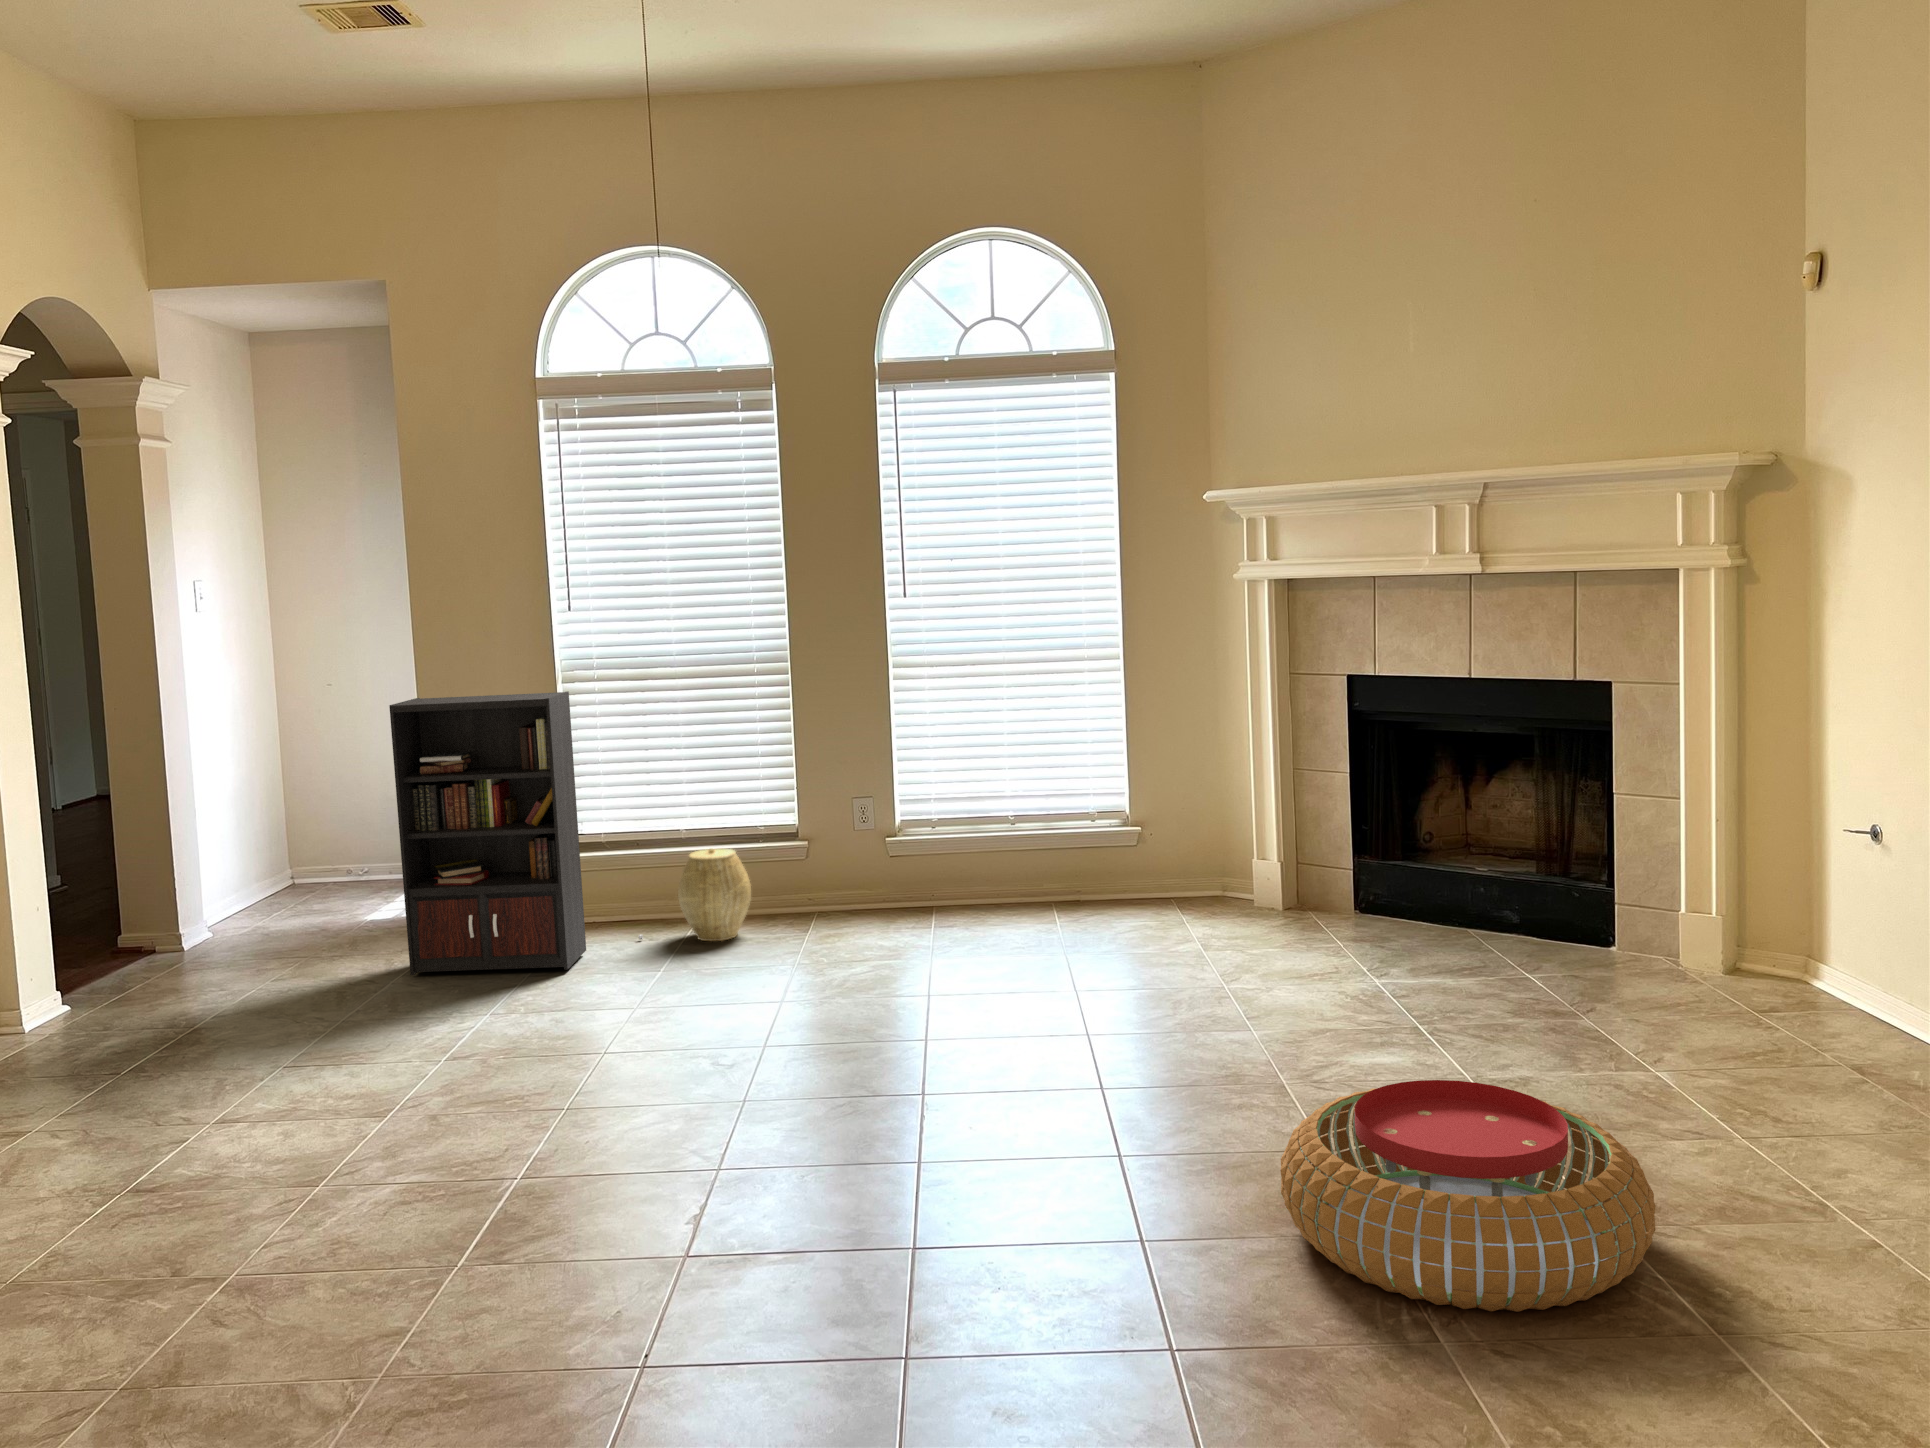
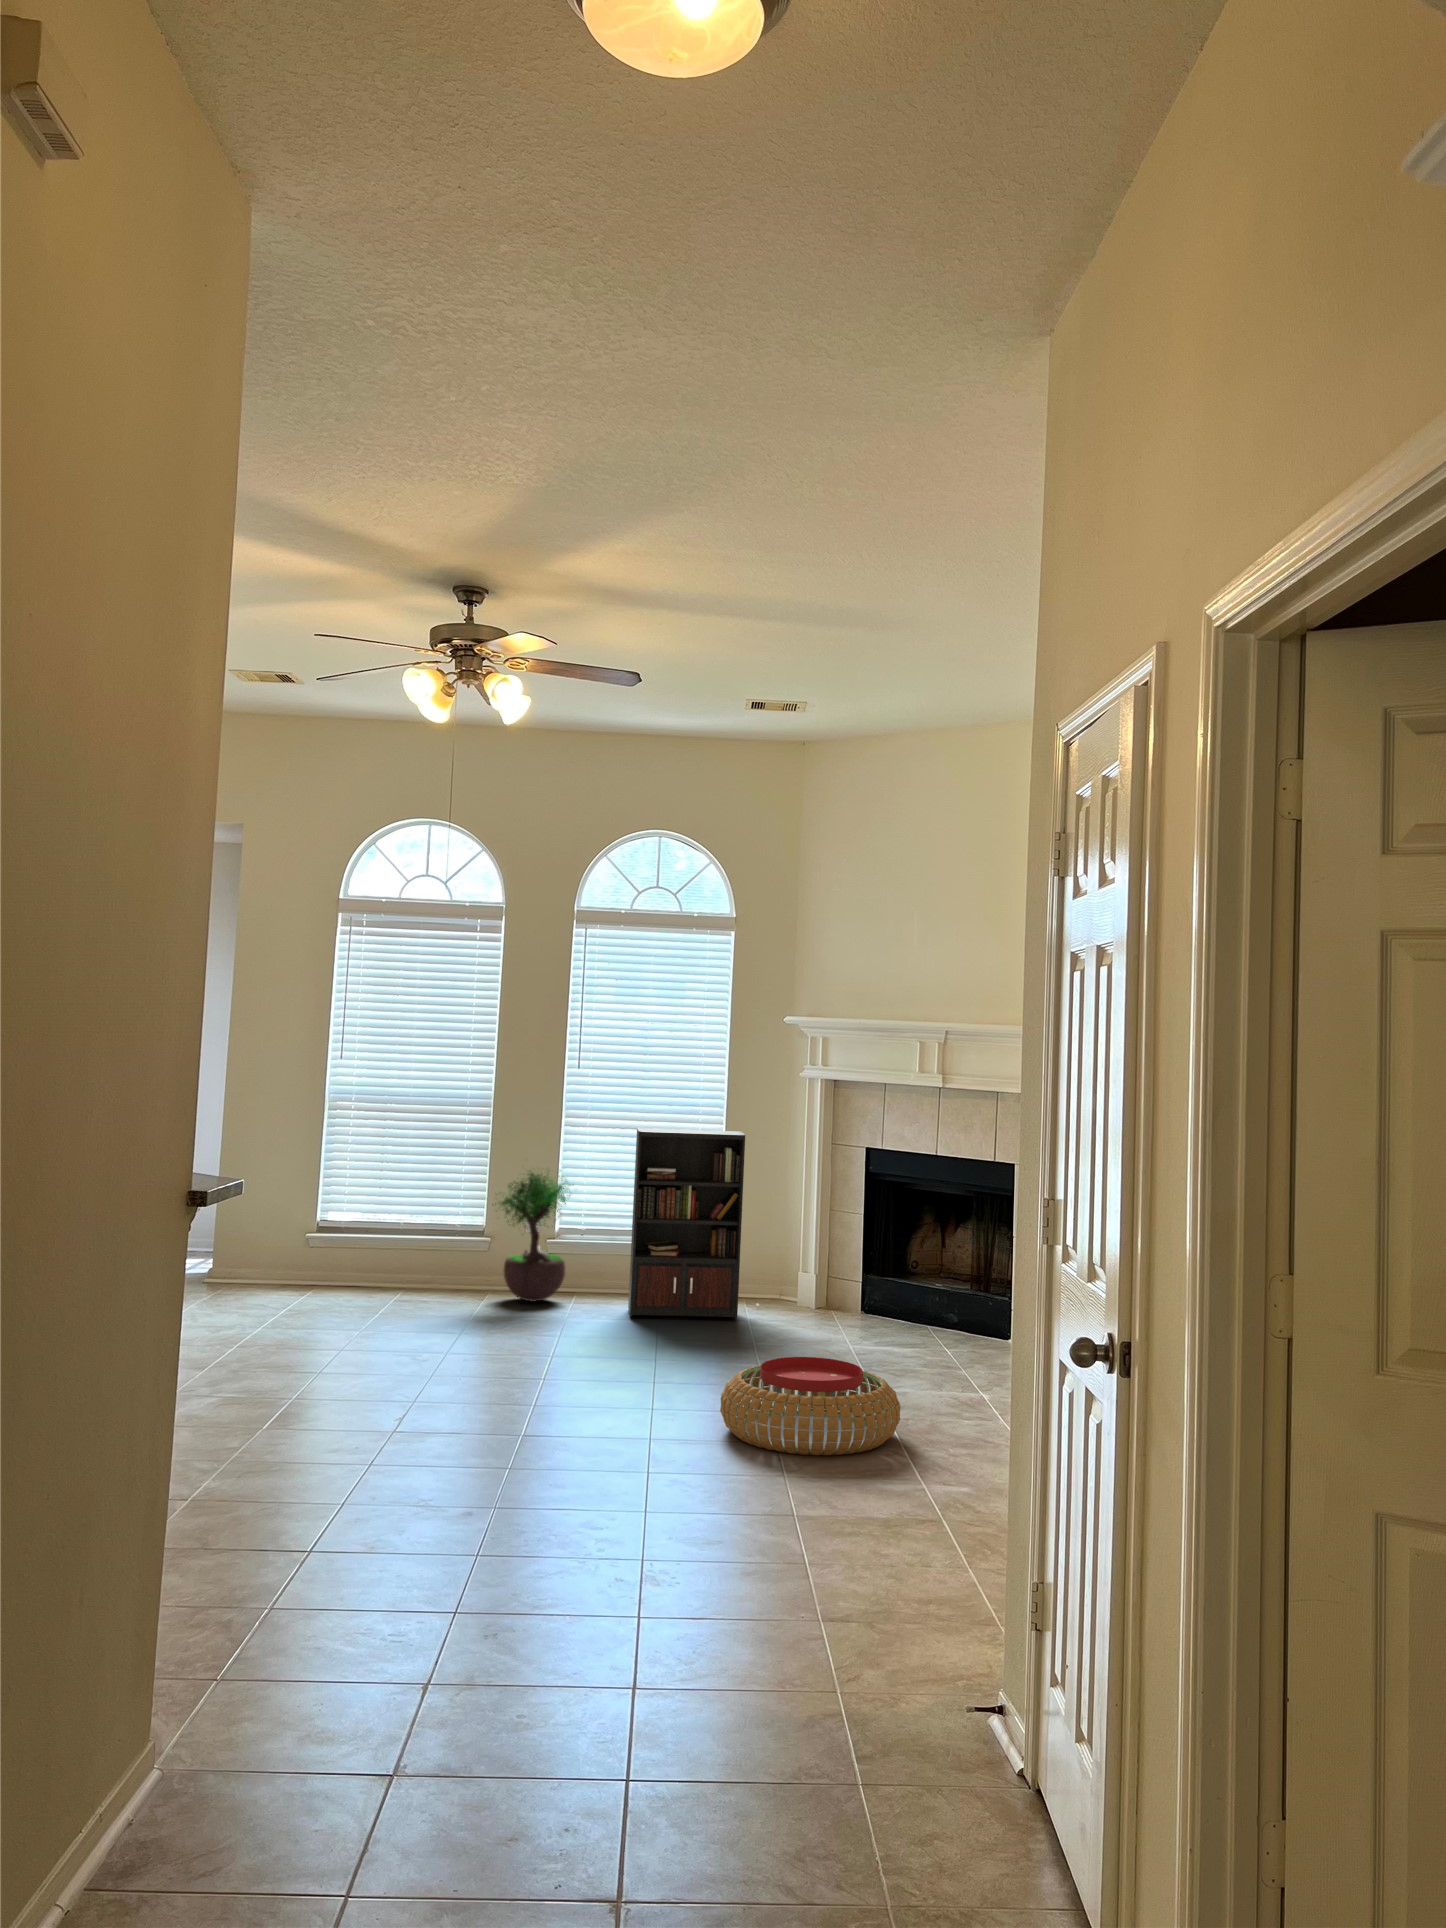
bookcase: present [389,691,643,975] -> present [628,1128,759,1319]
potted tree: none [804,731,925,931] -> present [492,1170,571,1302]
woven basket: present [678,848,751,941] -> none [395,1233,447,1299]

